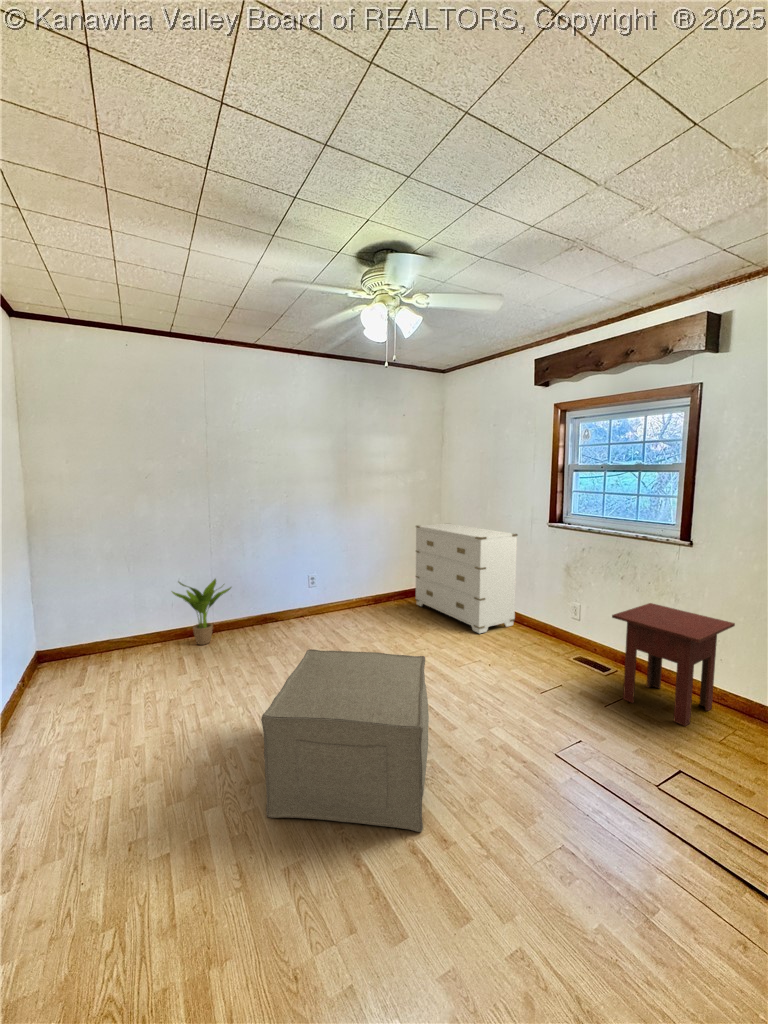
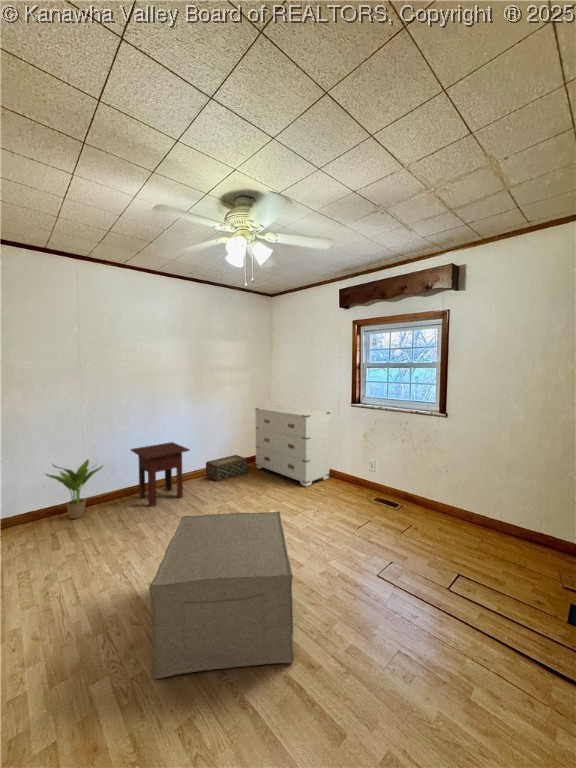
woven basket: none [351,586,404,617] -> present [206,455,248,481]
side table: present [612,603,735,726] -> present [131,442,190,506]

